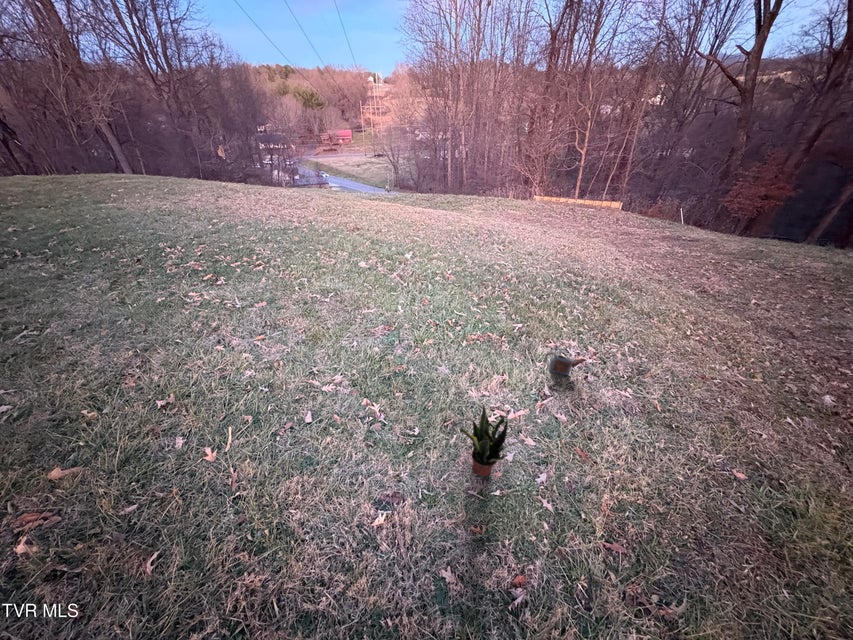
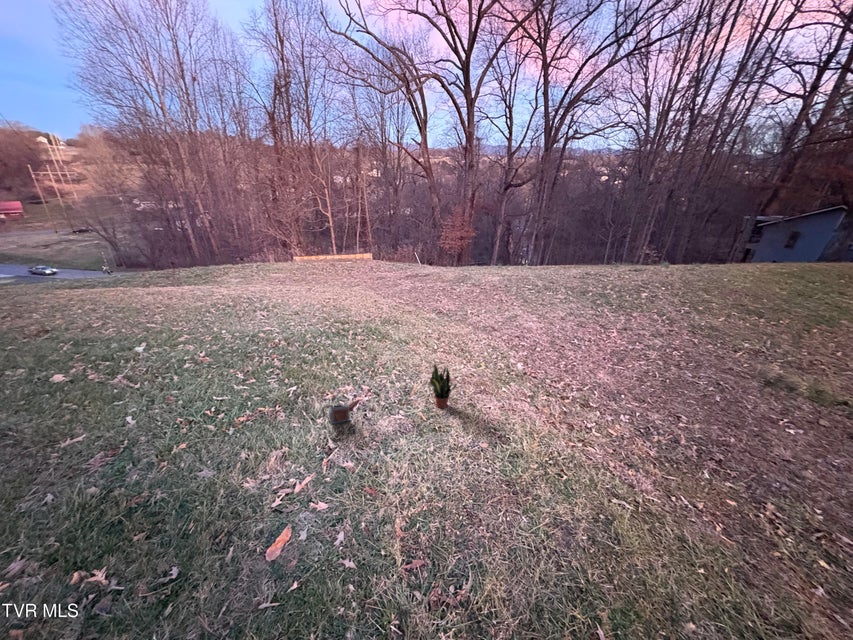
potted plant: present [460,405,520,476] -> present [430,364,457,408]

